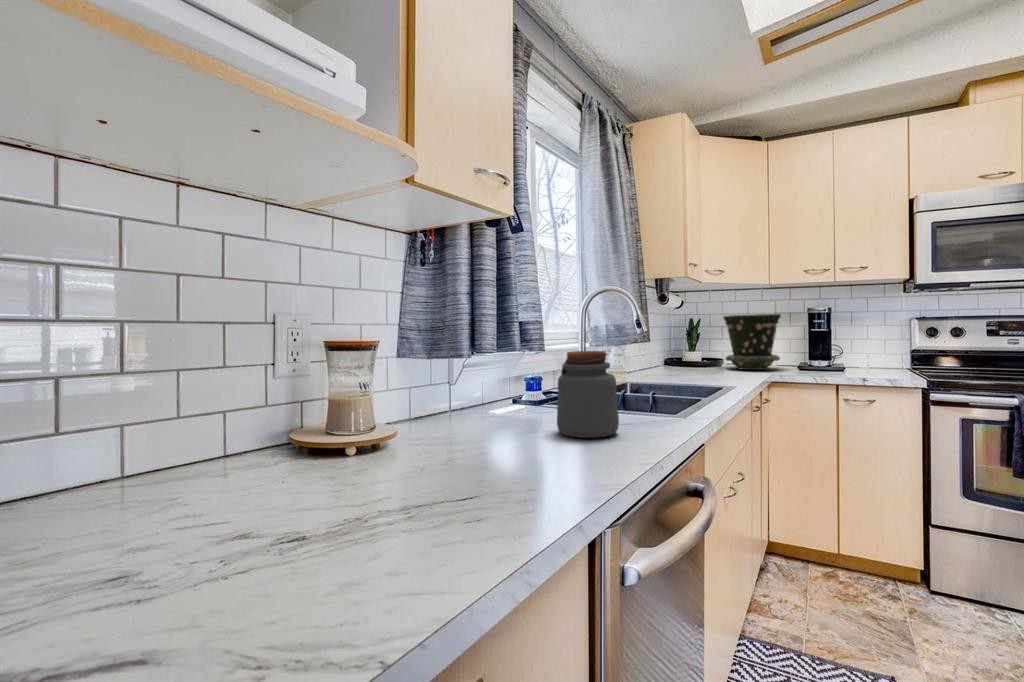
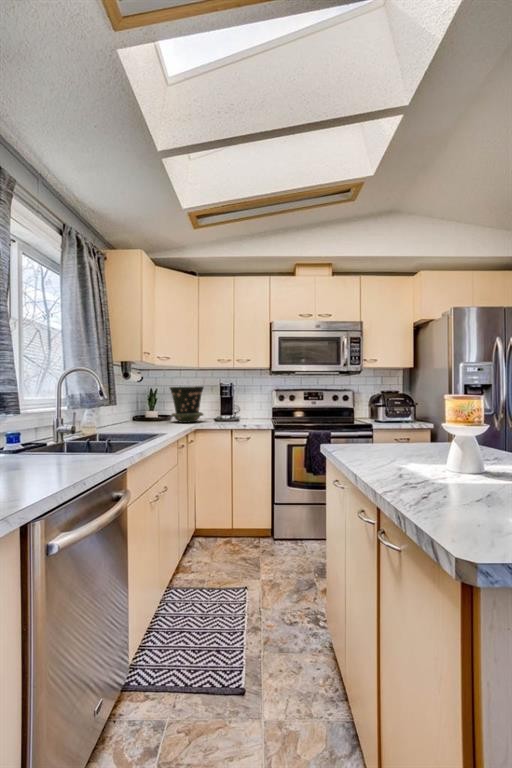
jar: present [557,351,619,438] -> none [22,412,71,474]

